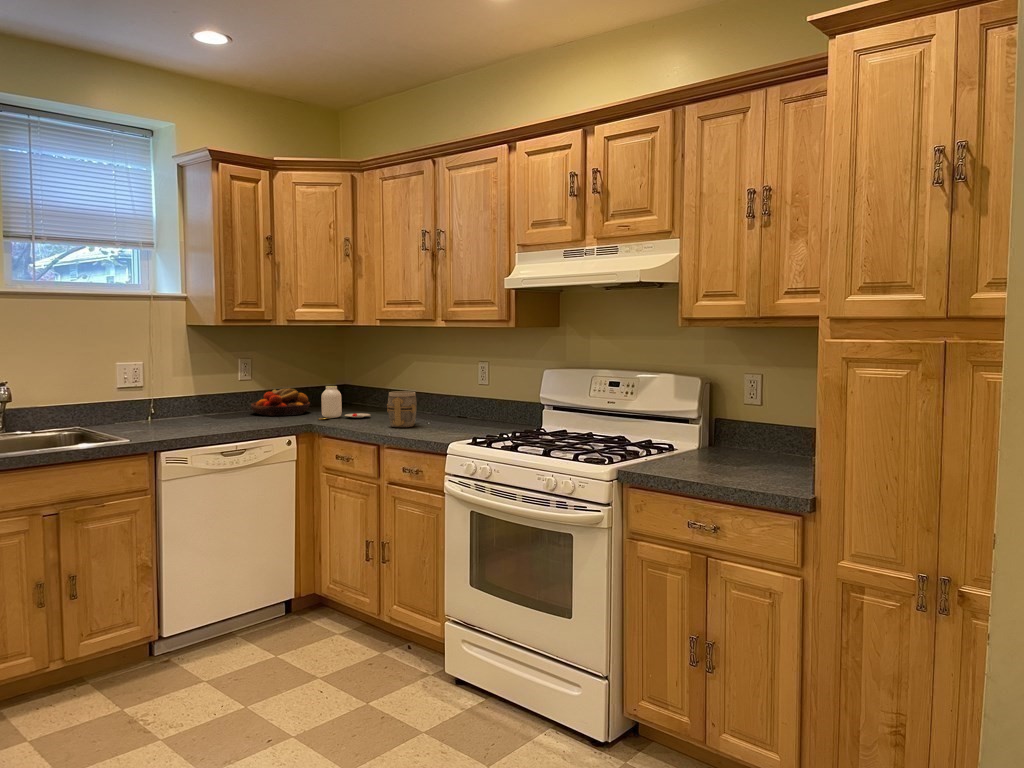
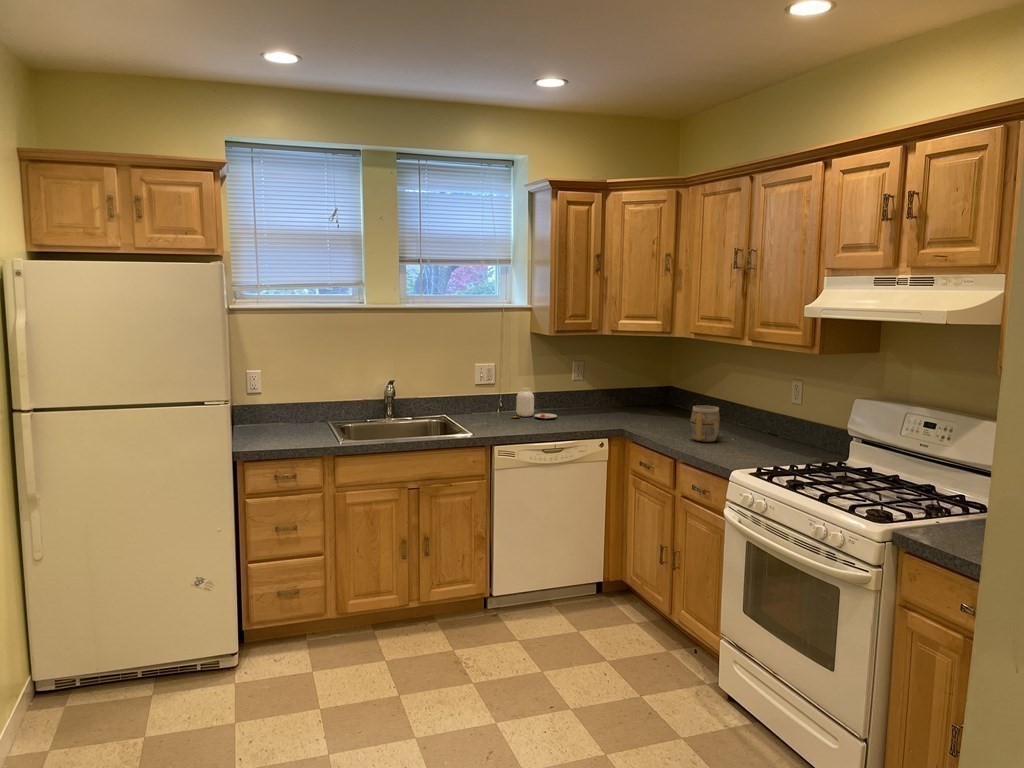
jar: present [319,386,370,420] -> present [511,388,557,419]
fruit bowl: present [251,388,310,416] -> none [581,388,632,415]

